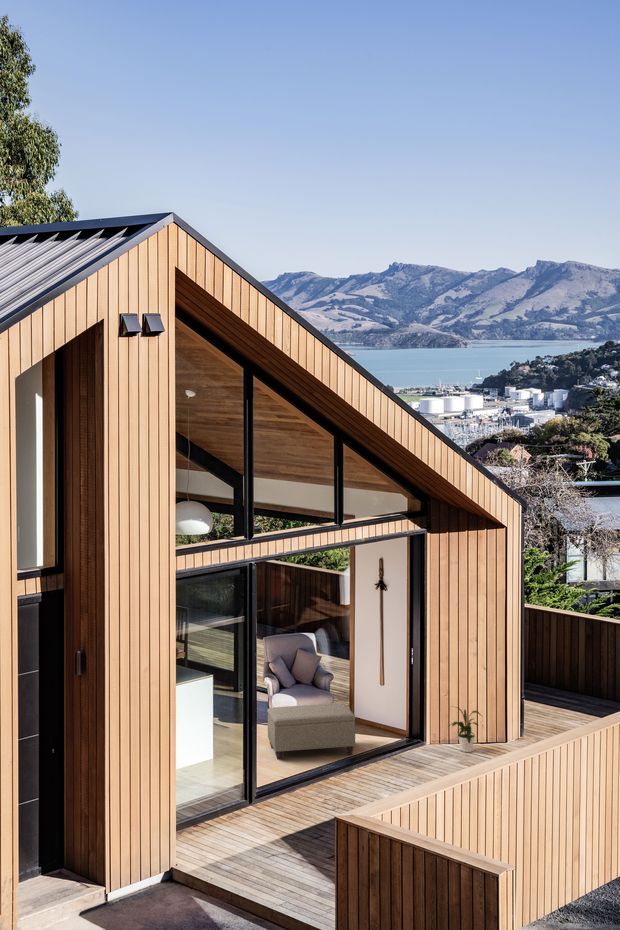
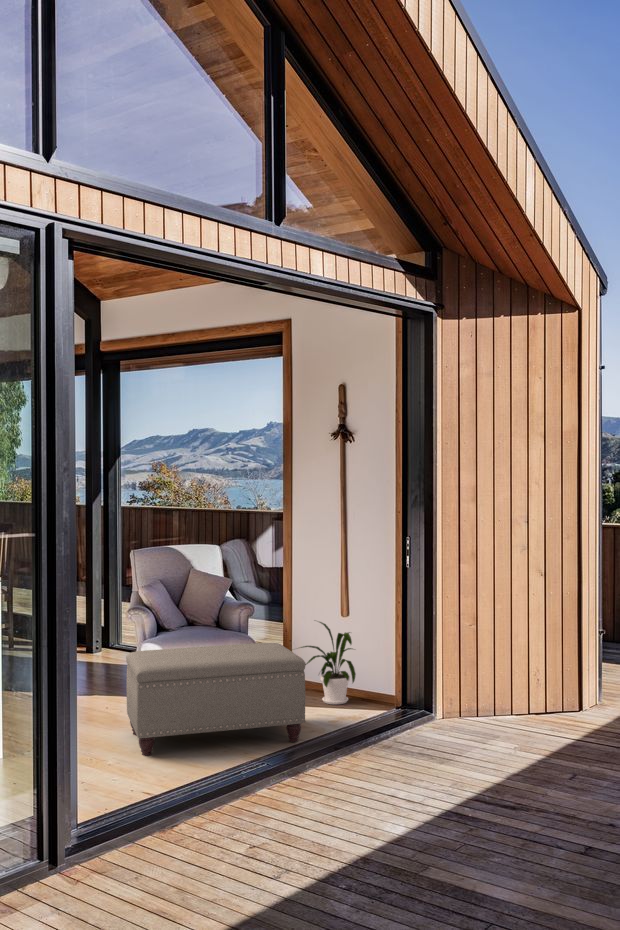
house plant: present [452,708,481,752] -> present [300,622,356,705]

